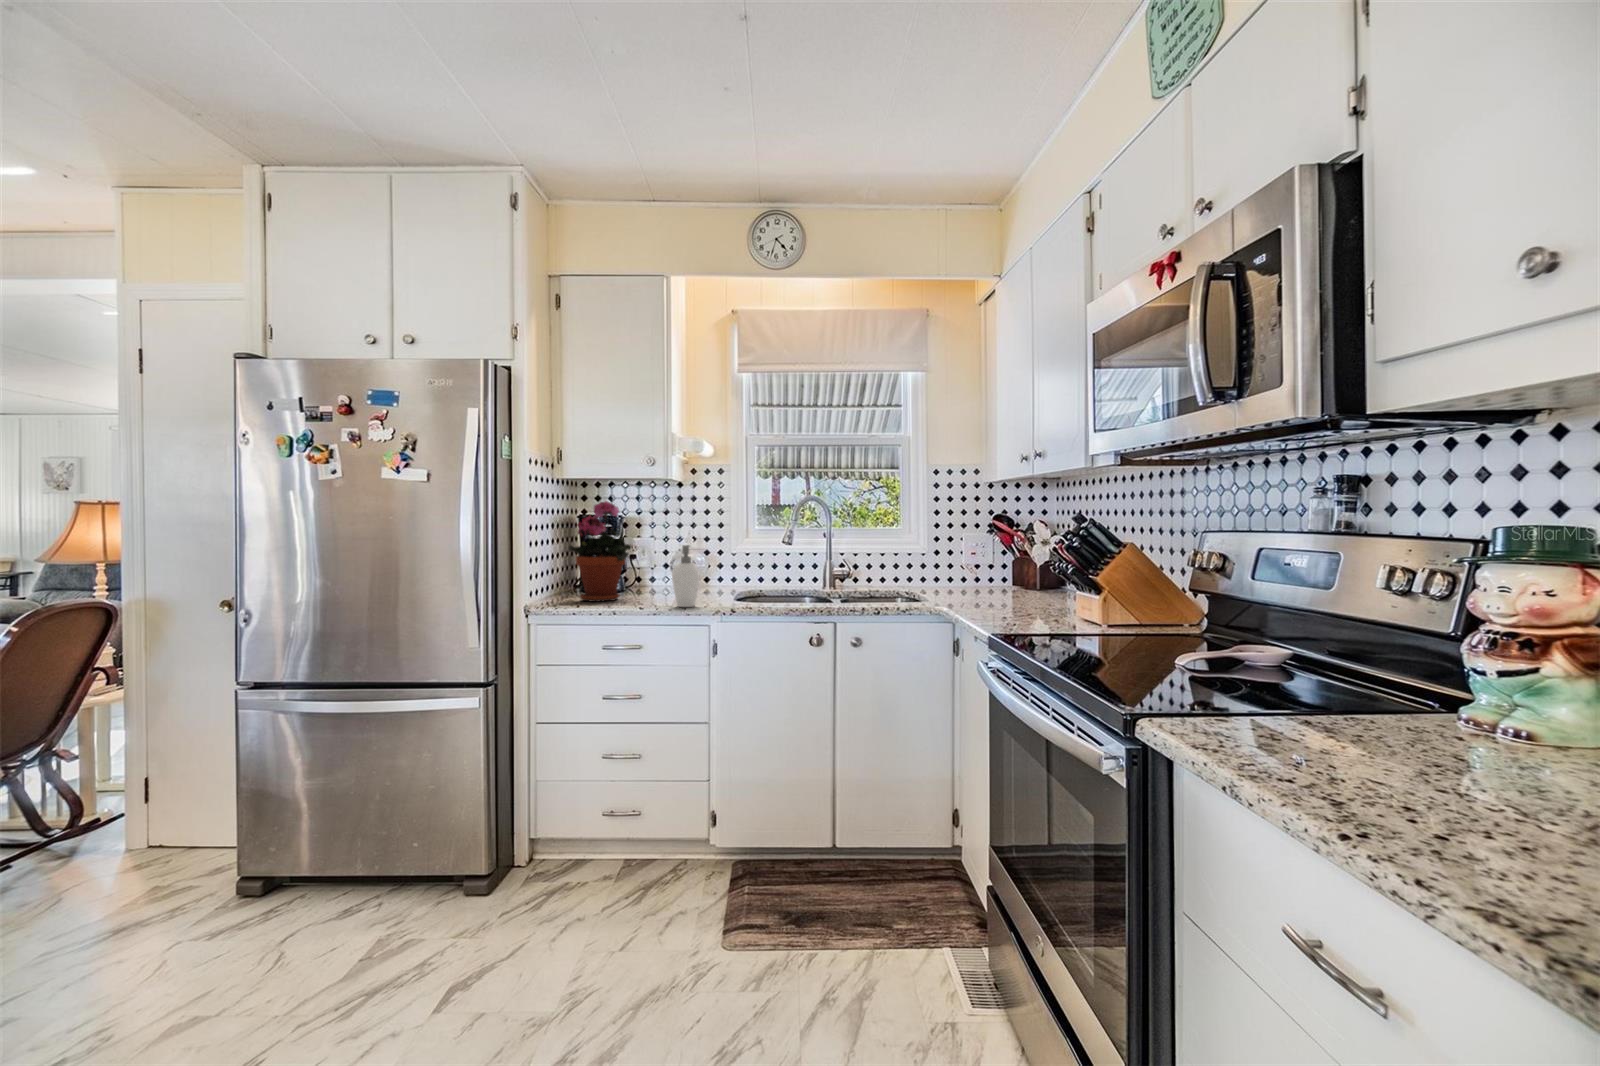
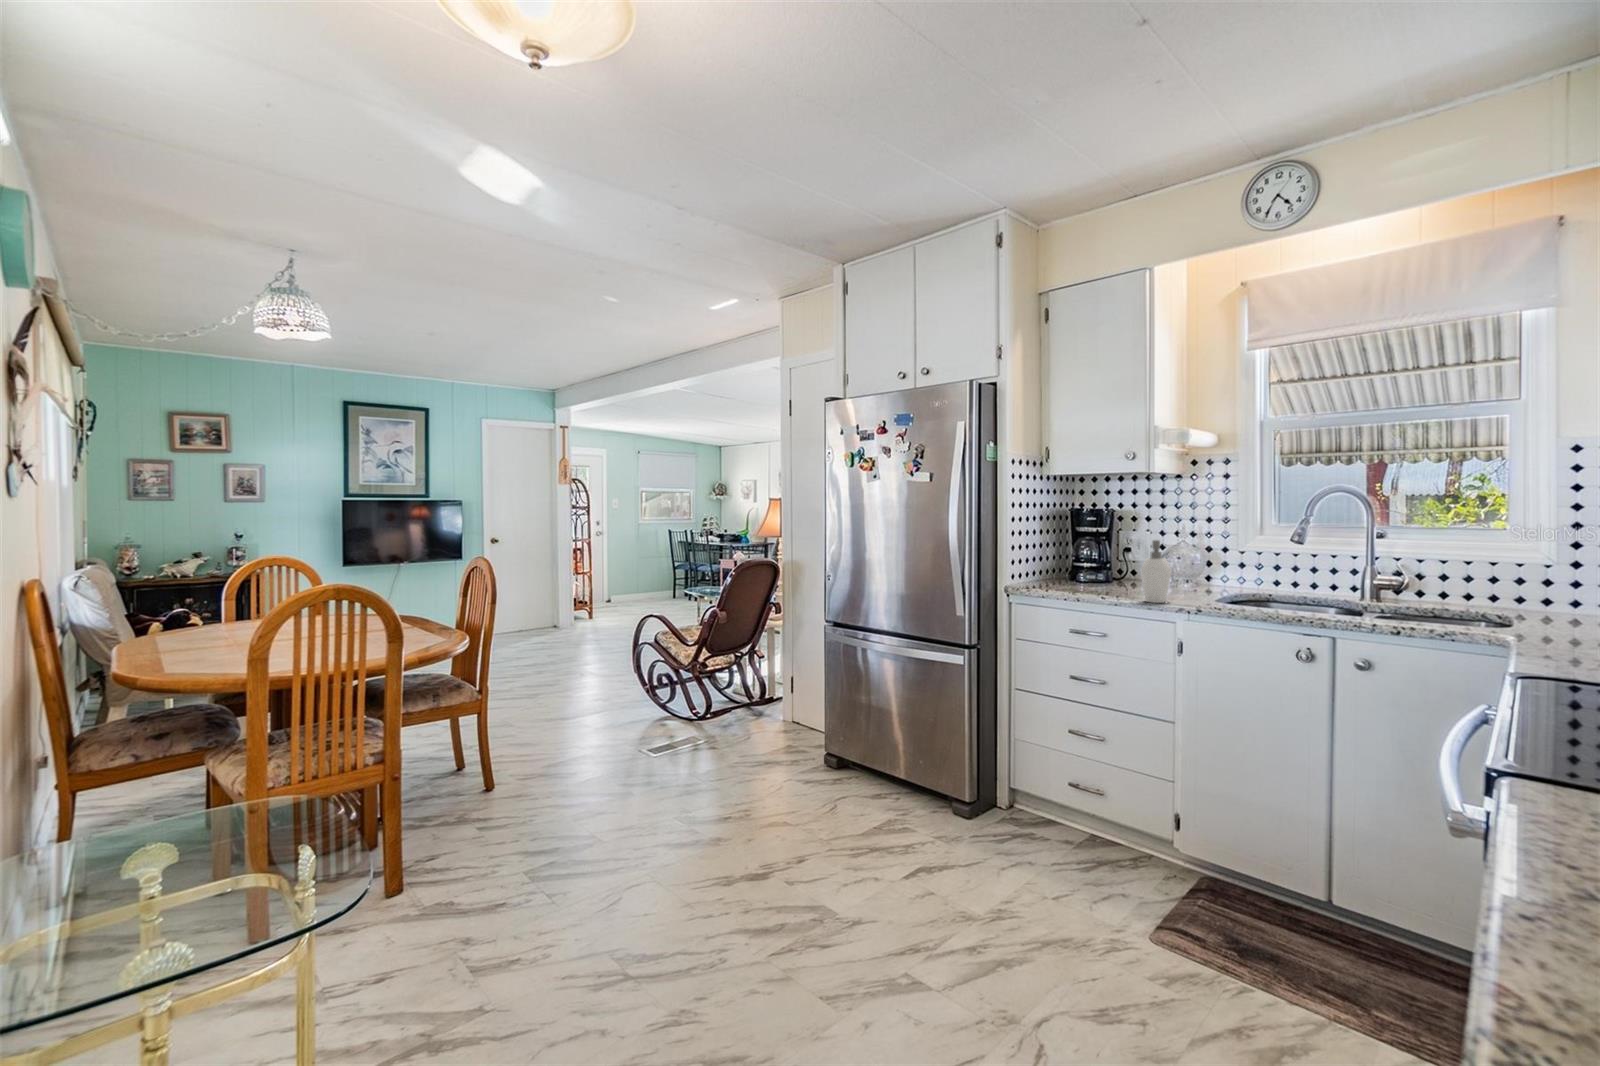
potted plant: present [569,501,632,602] -> none [1056,495,1117,590]

